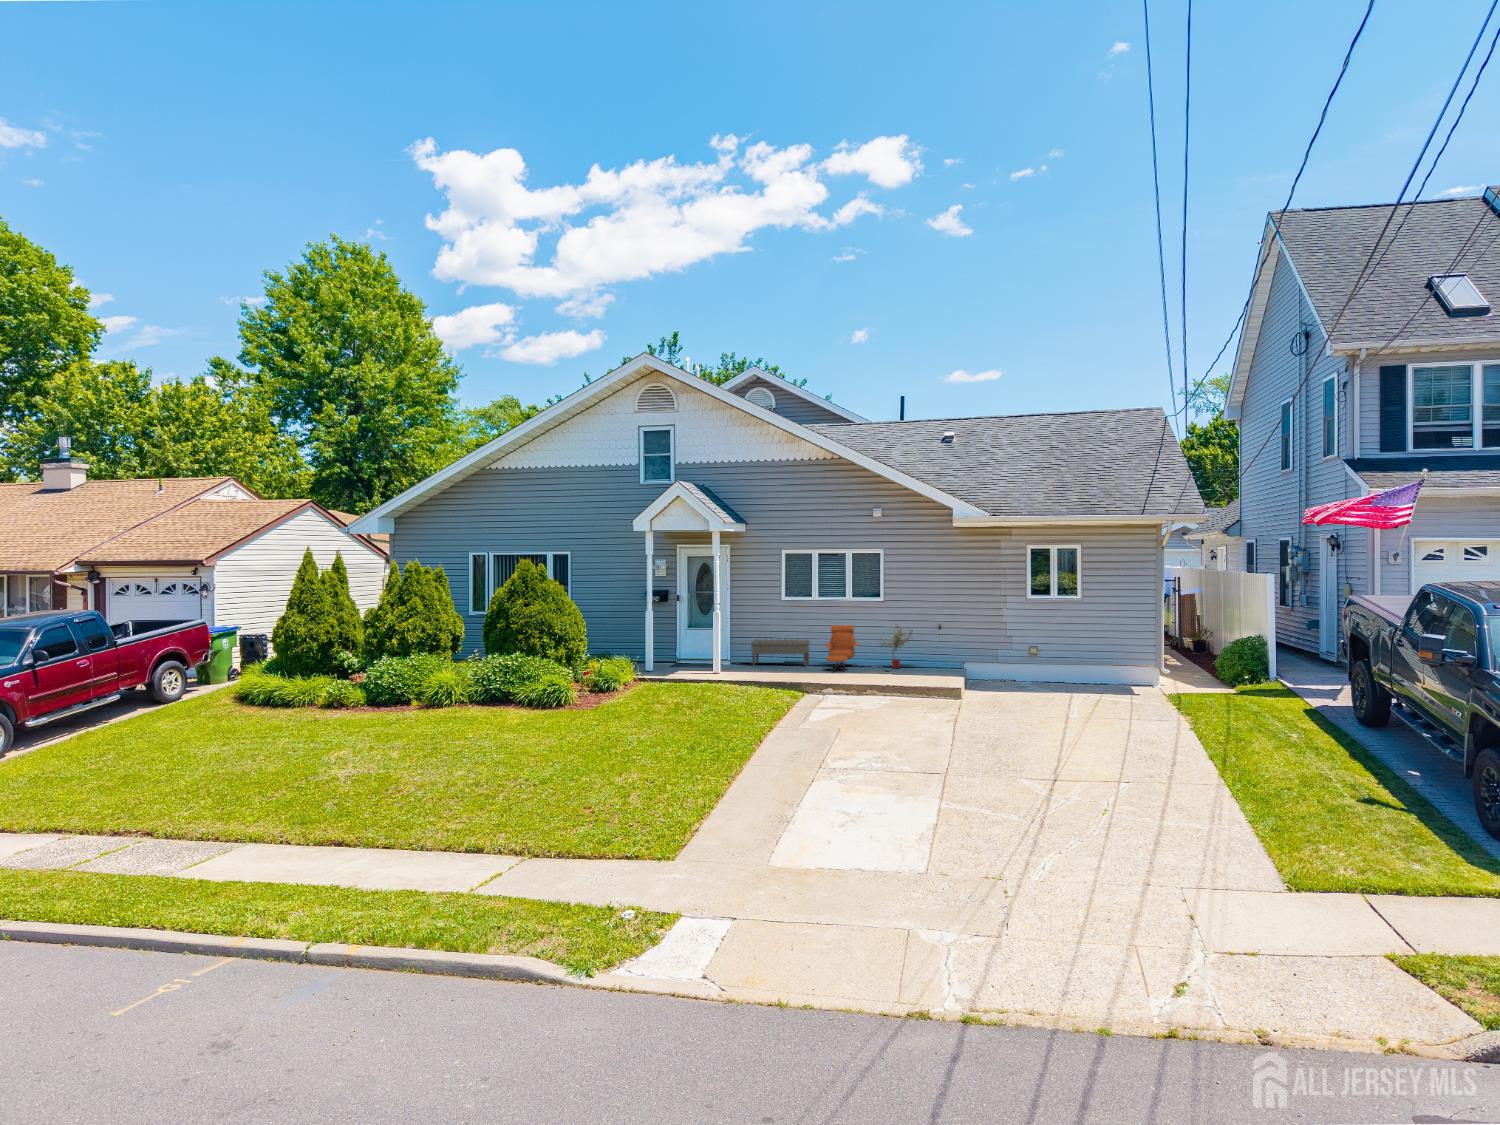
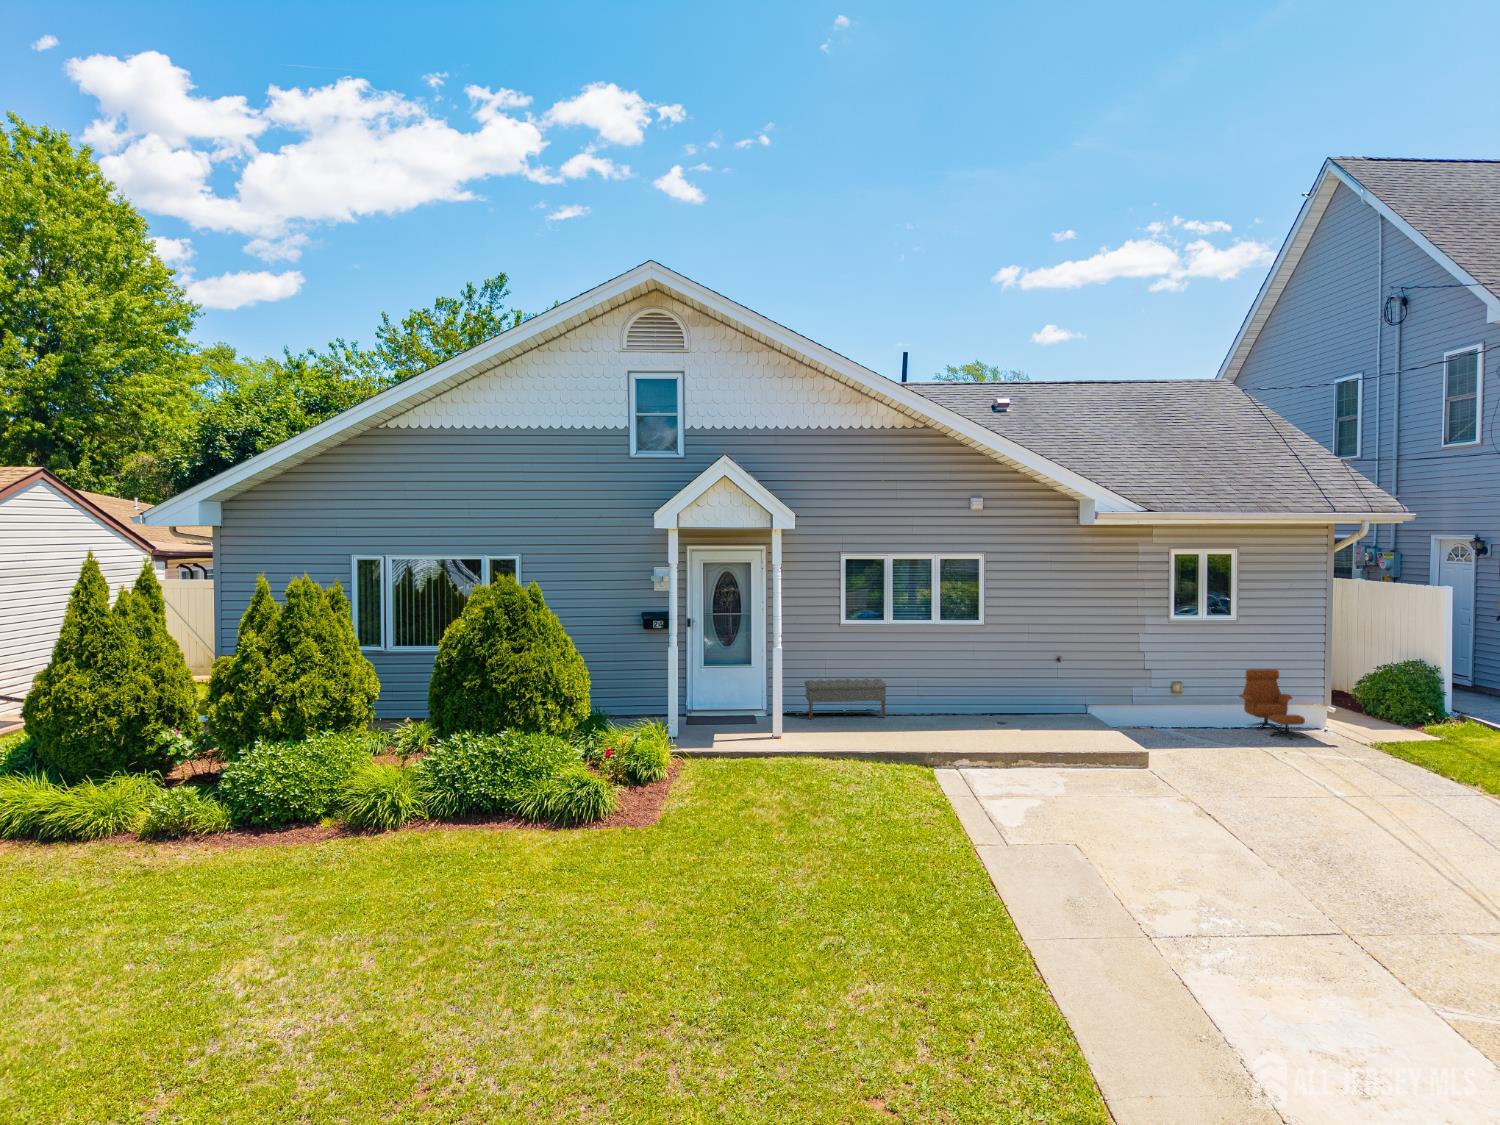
potted tree: present [878,624,913,668] -> none [982,656,1033,717]
lounge chair: present [825,625,859,671] -> present [1240,669,1305,739]

